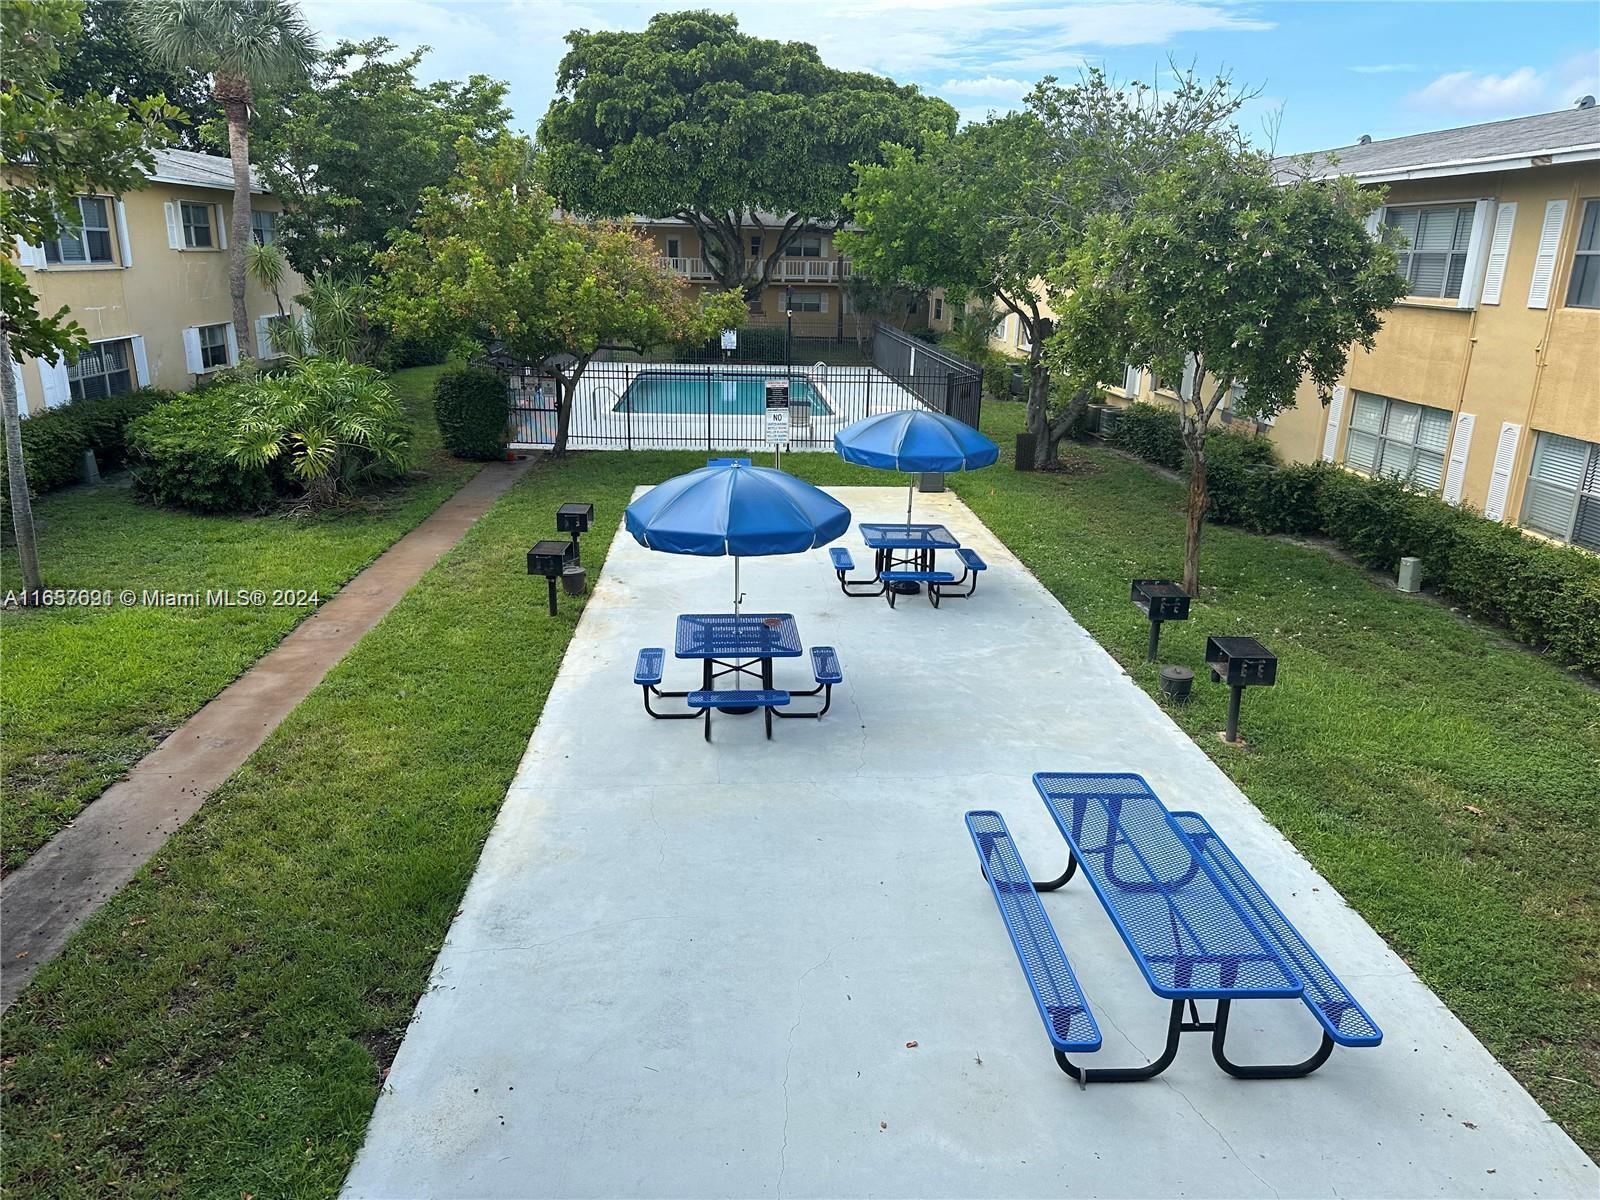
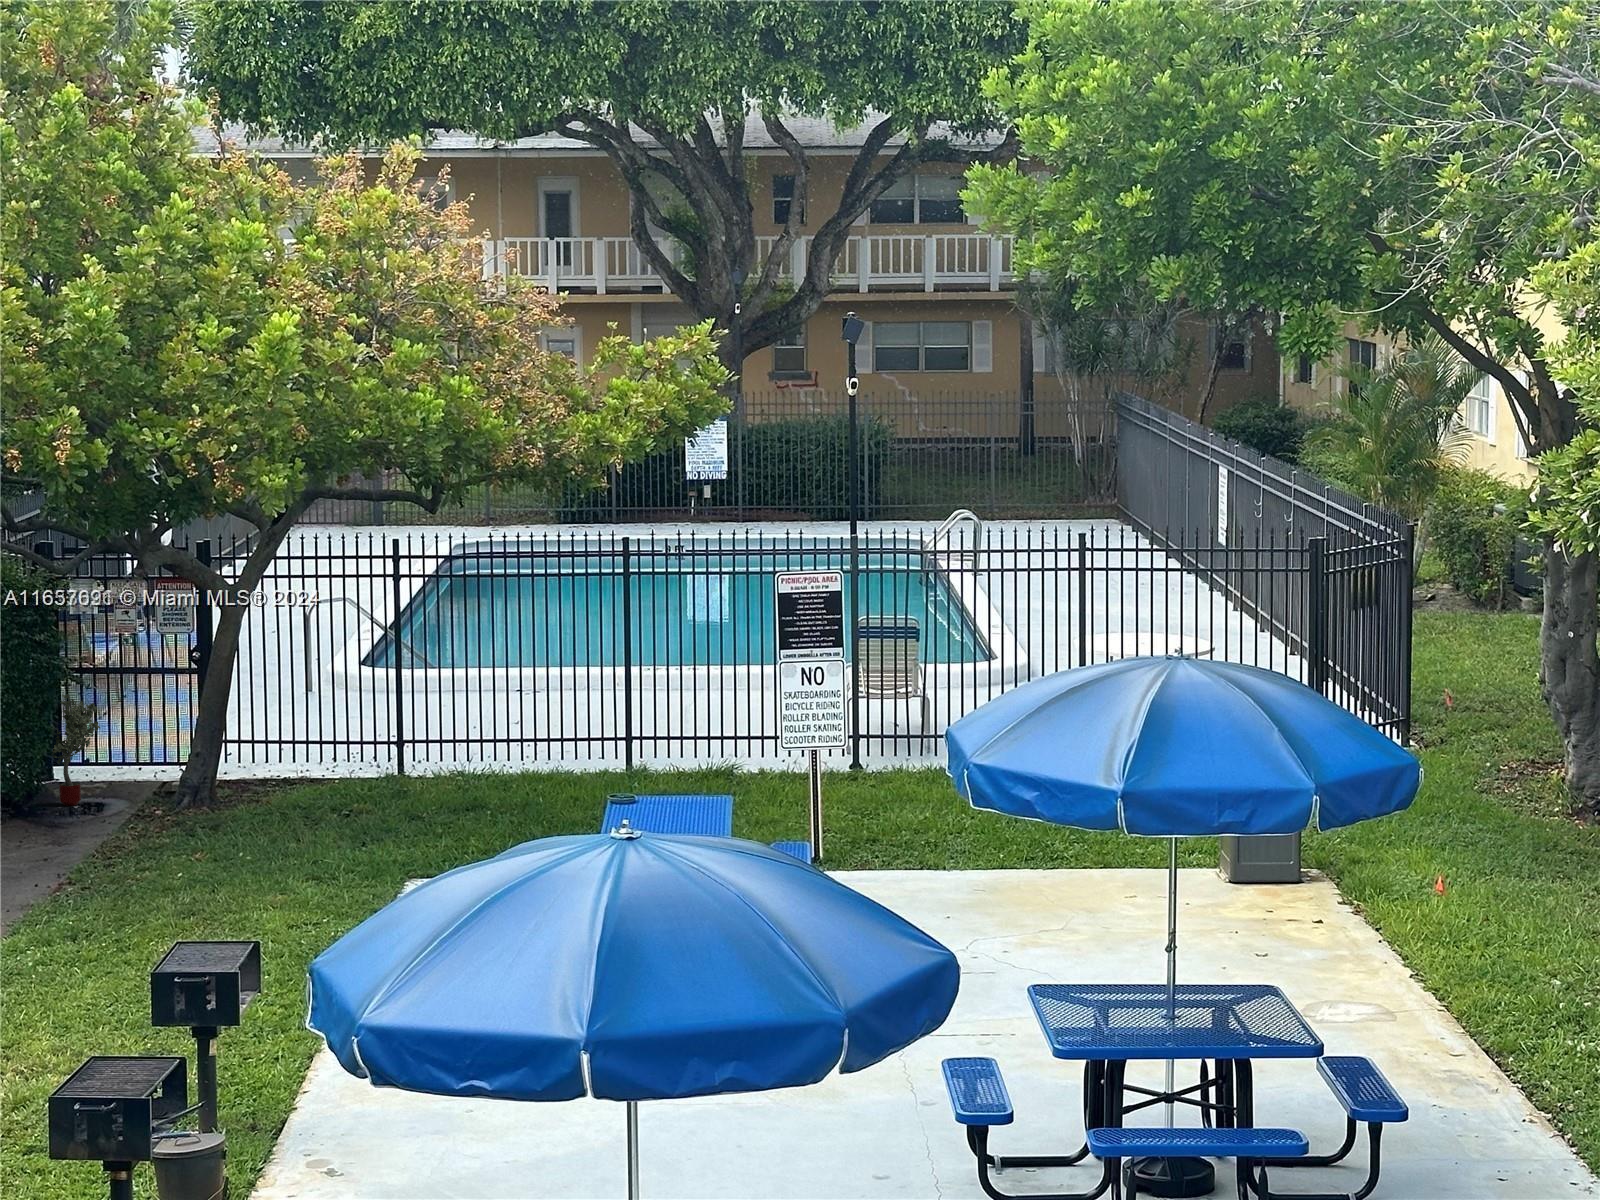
trash can: present [1015,433,1038,472] -> none [1494,701,1555,810]

